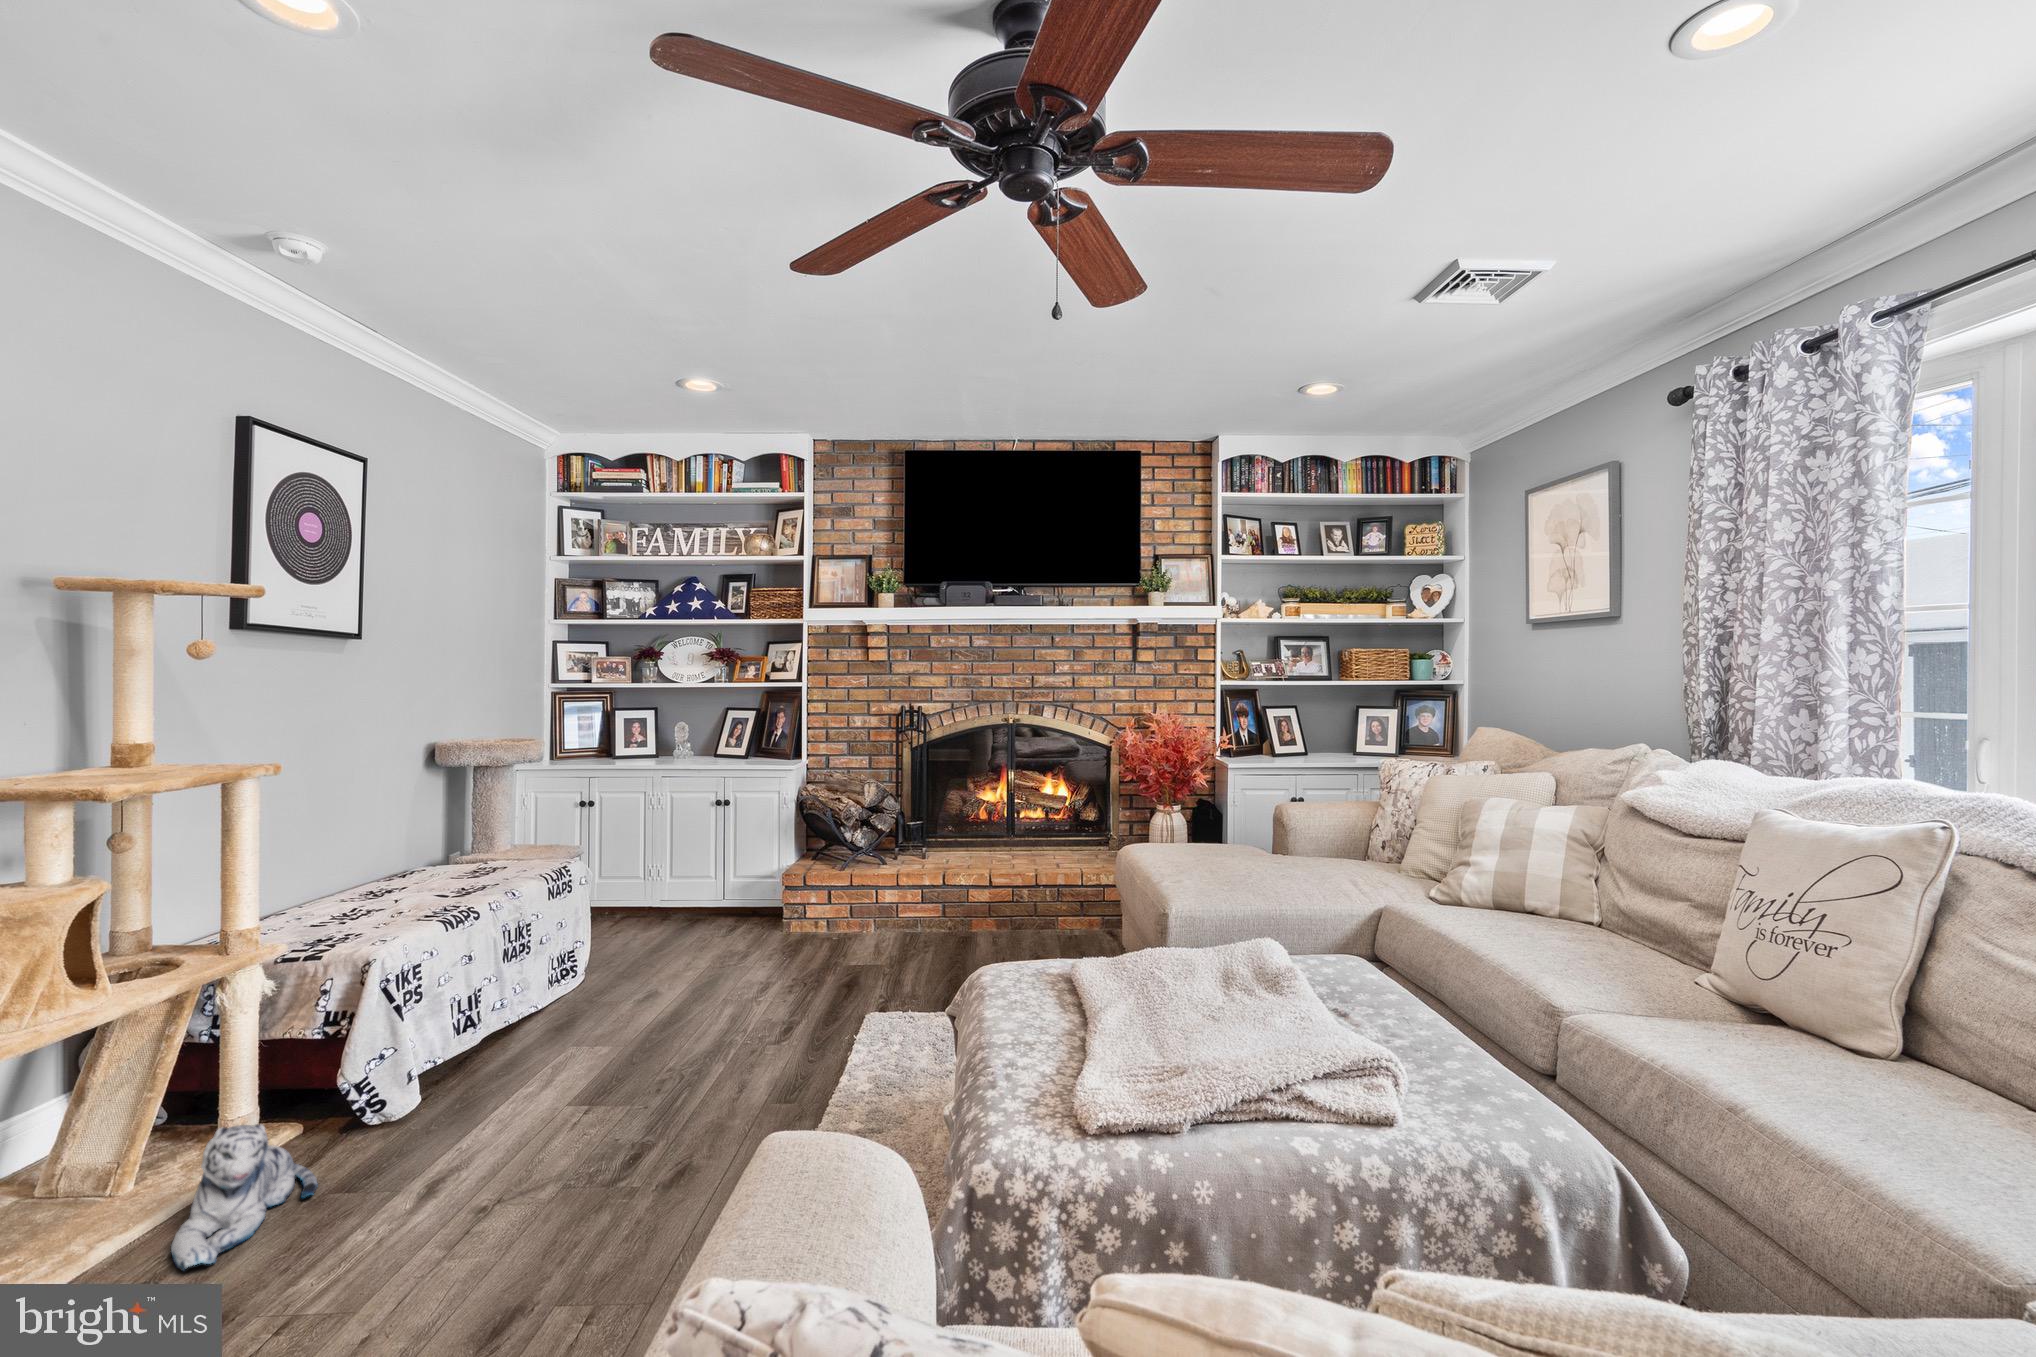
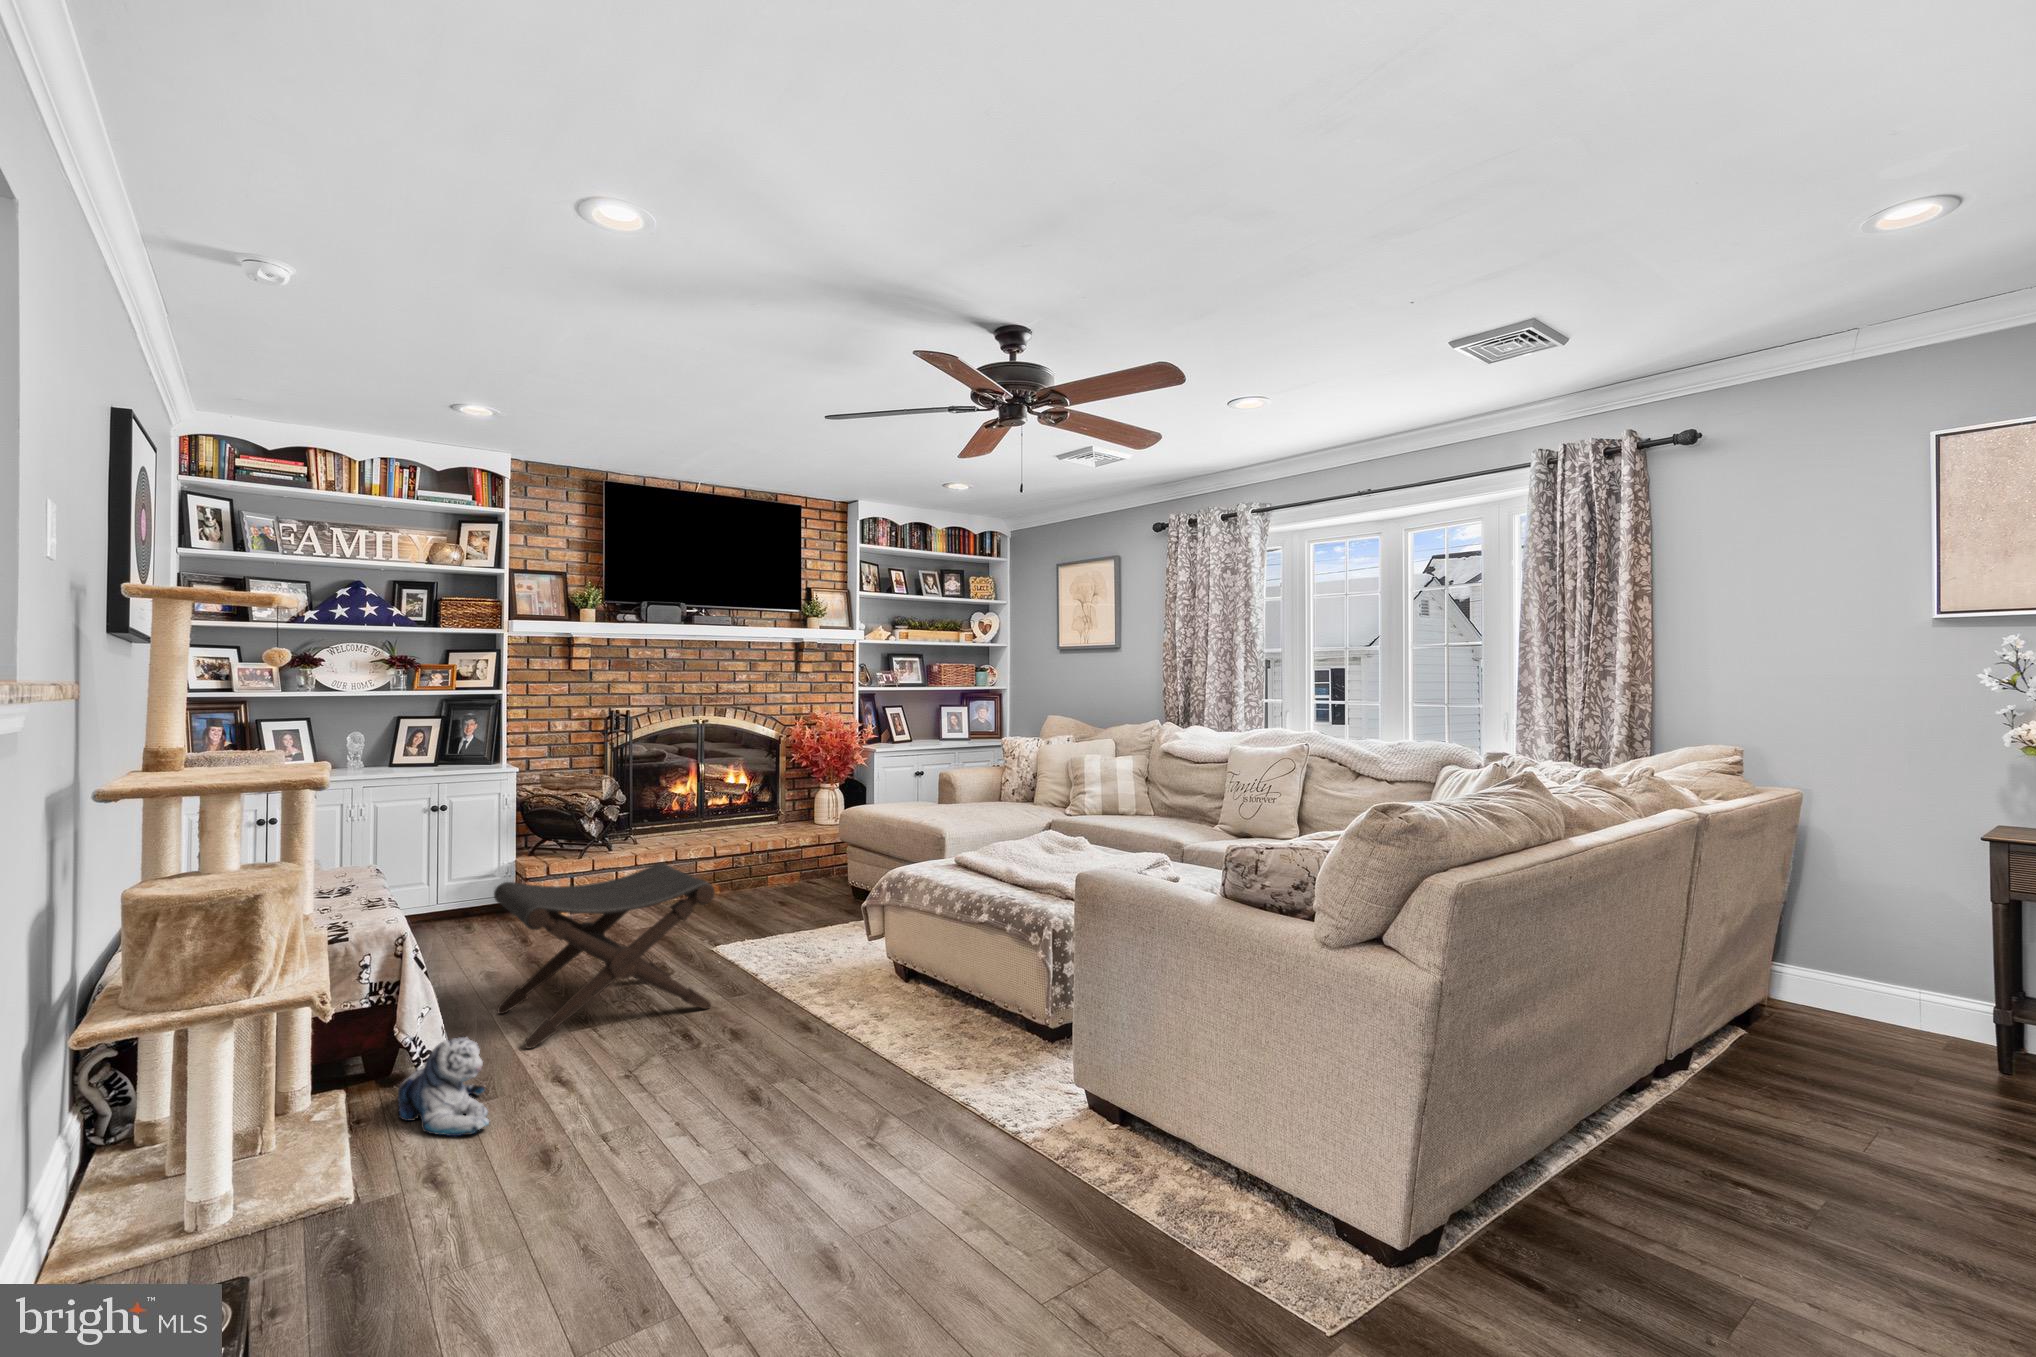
footstool: none [453,907,747,1135] -> present [494,863,715,1049]

